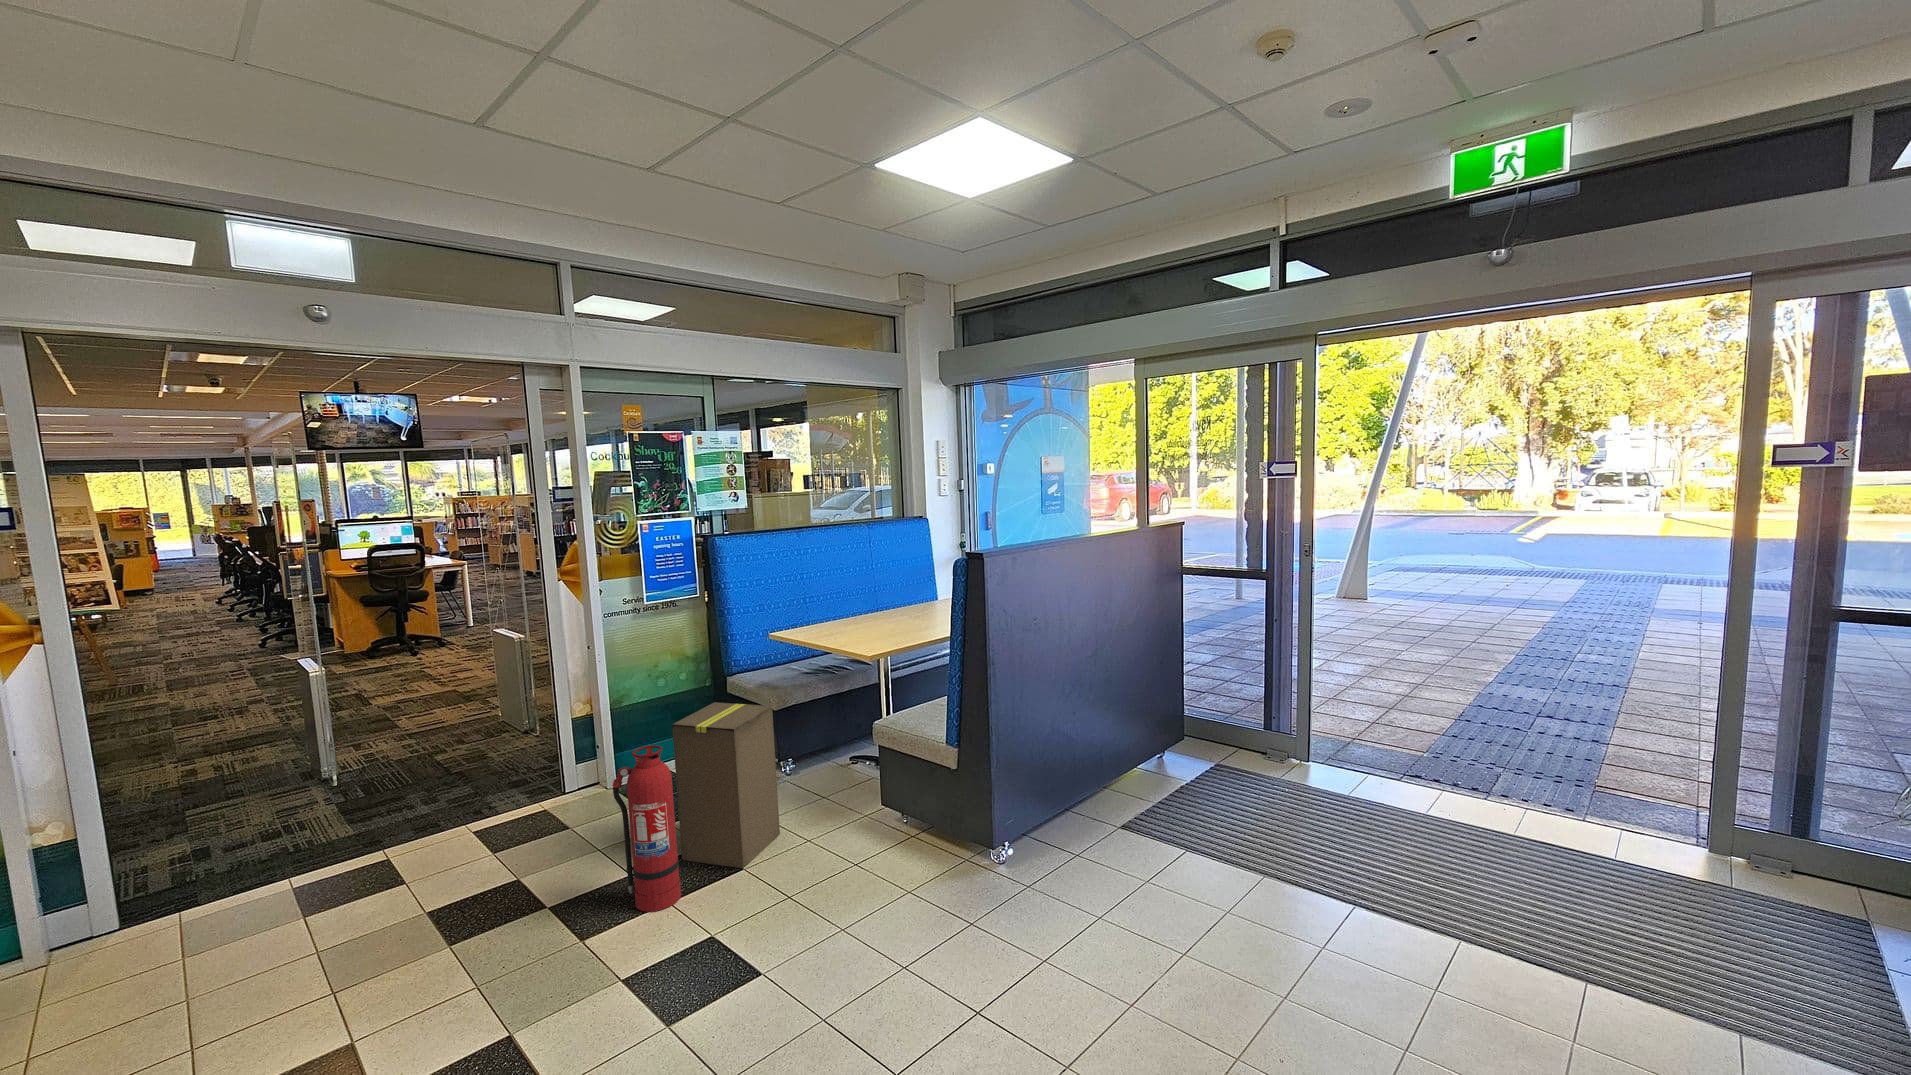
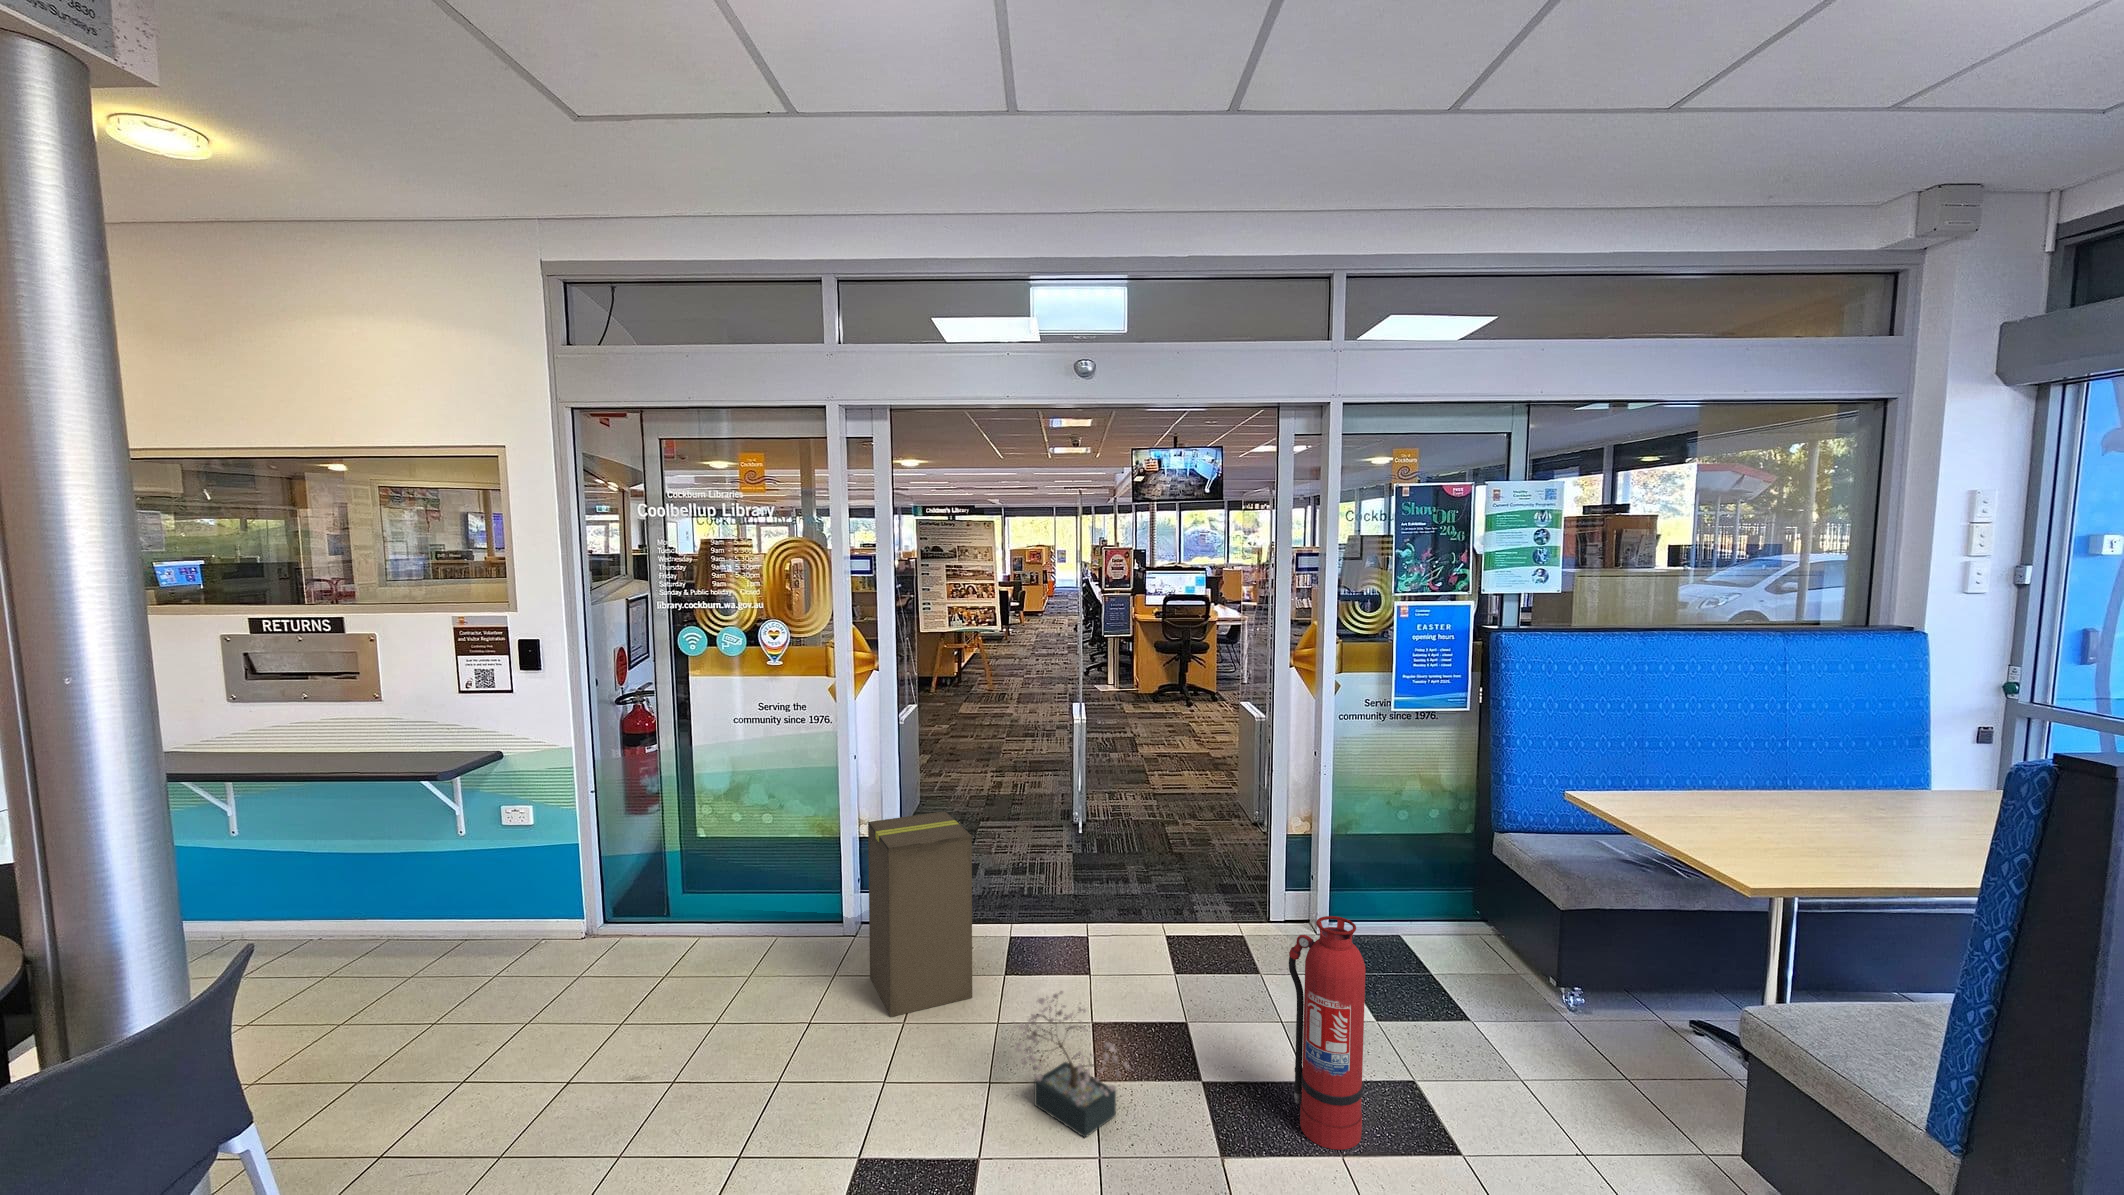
cardboard box: present [672,702,780,868] -> present [868,811,972,1017]
decorative plant: none [351,897,488,1008] -> present [1016,991,1131,1137]

